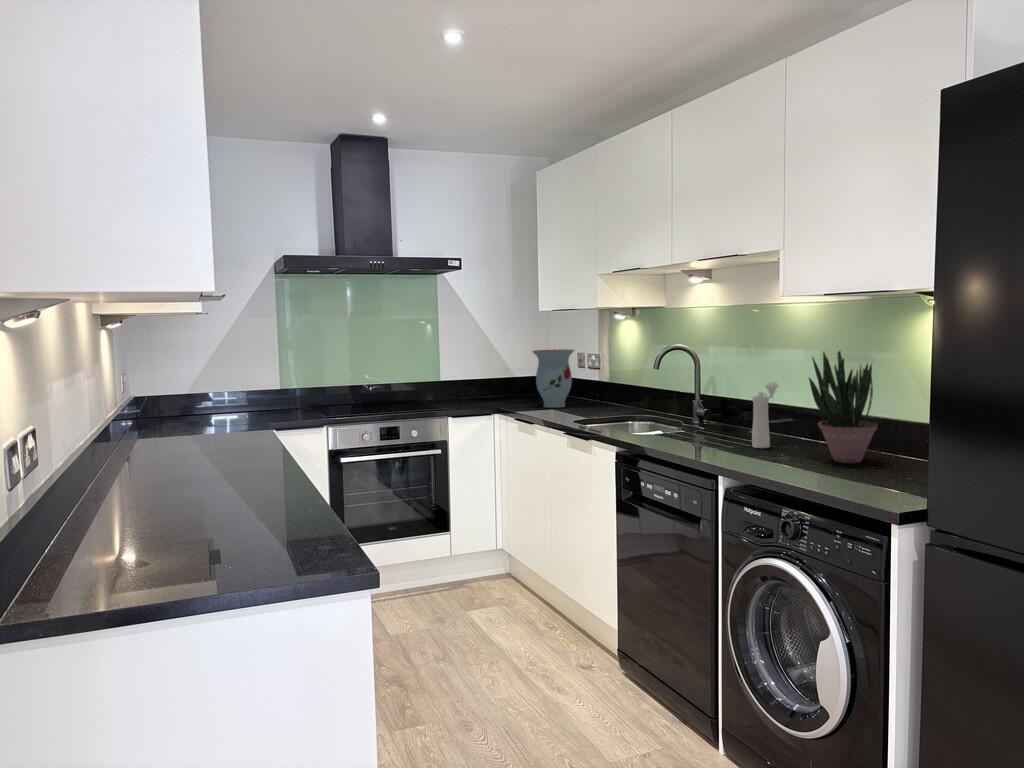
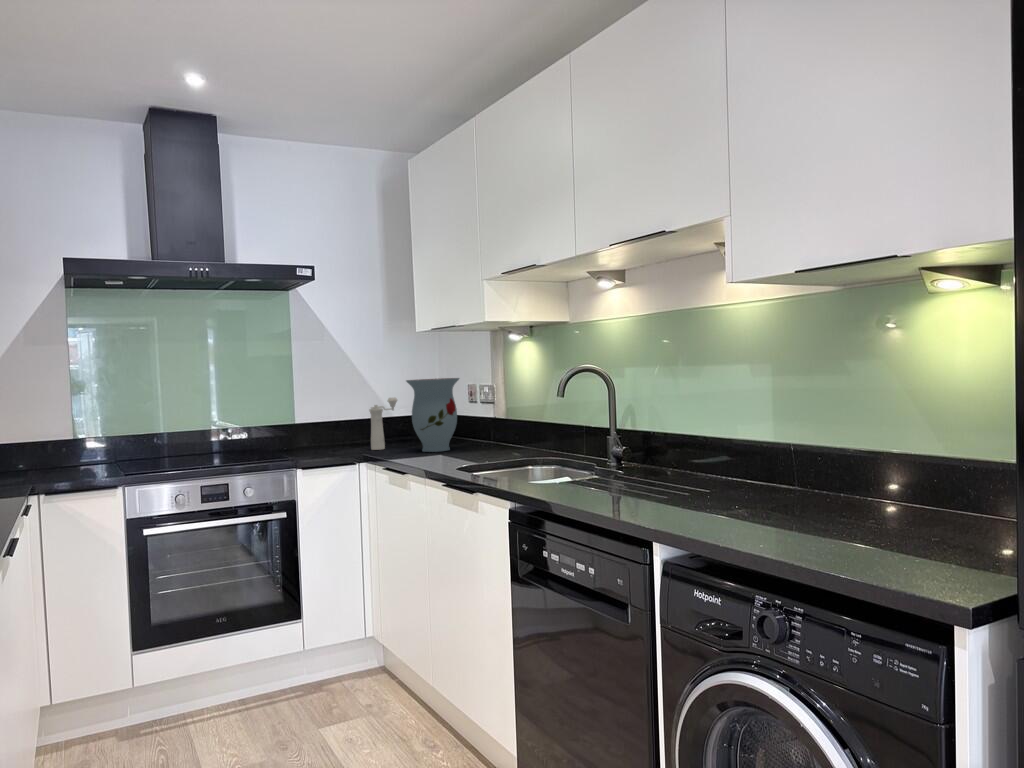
potted plant: present [809,351,878,463] -> none [773,354,872,516]
pepper mill: present [752,382,778,448] -> present [369,397,397,450]

